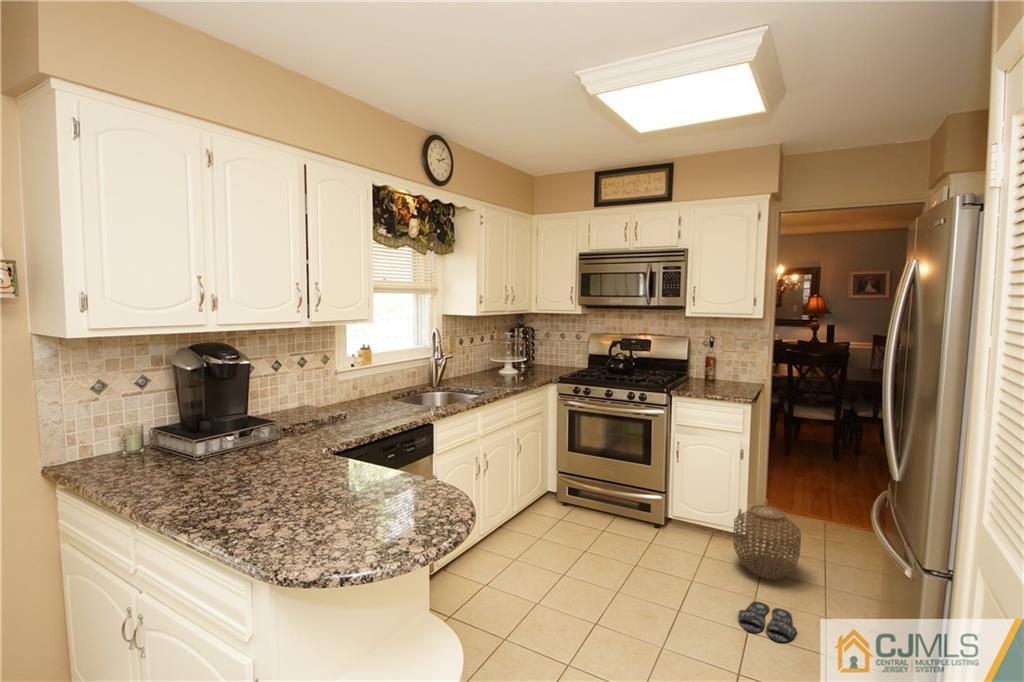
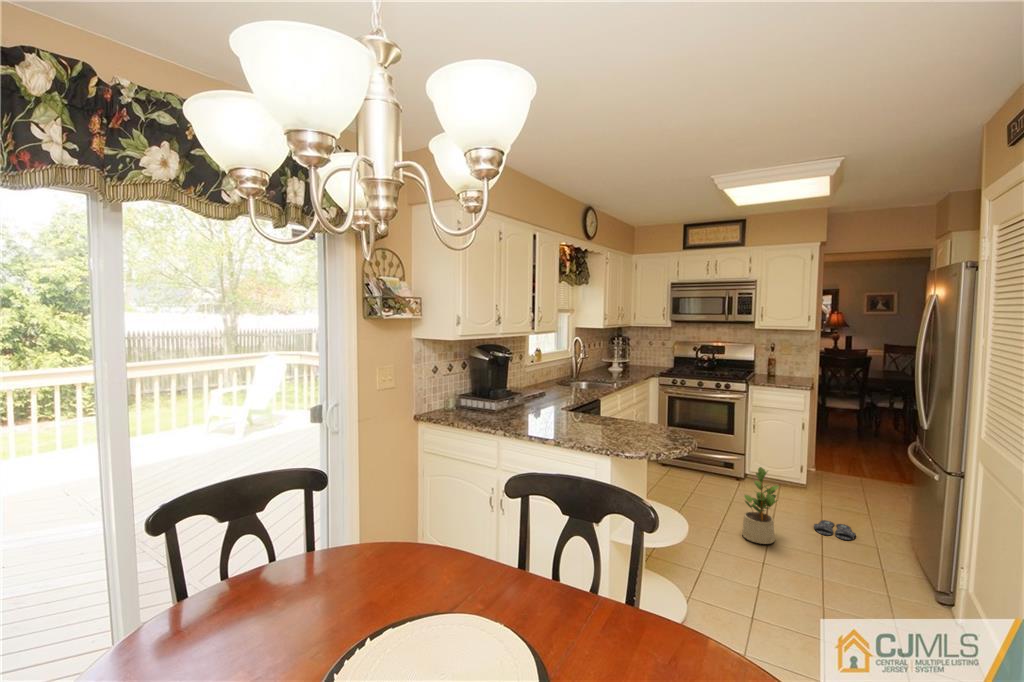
woven basket: present [733,505,801,579] -> none [801,459,852,509]
potted plant: none [626,534,682,655] -> present [742,467,779,544]

